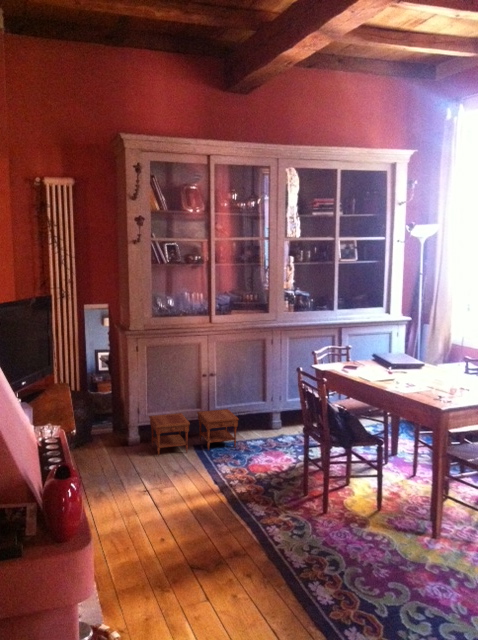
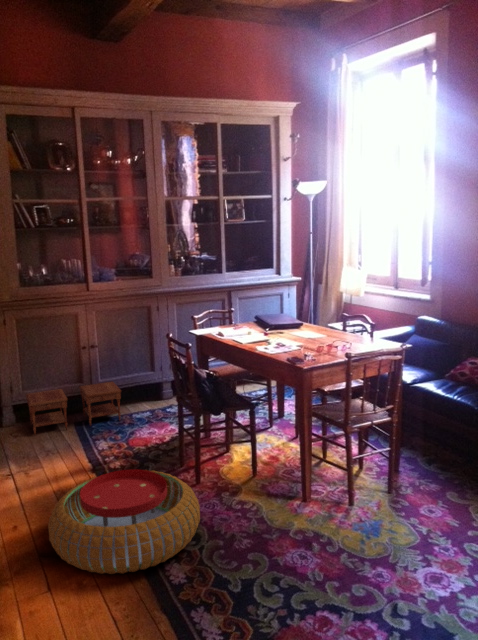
pouf: none [201,494,339,590] -> present [48,469,200,574]

